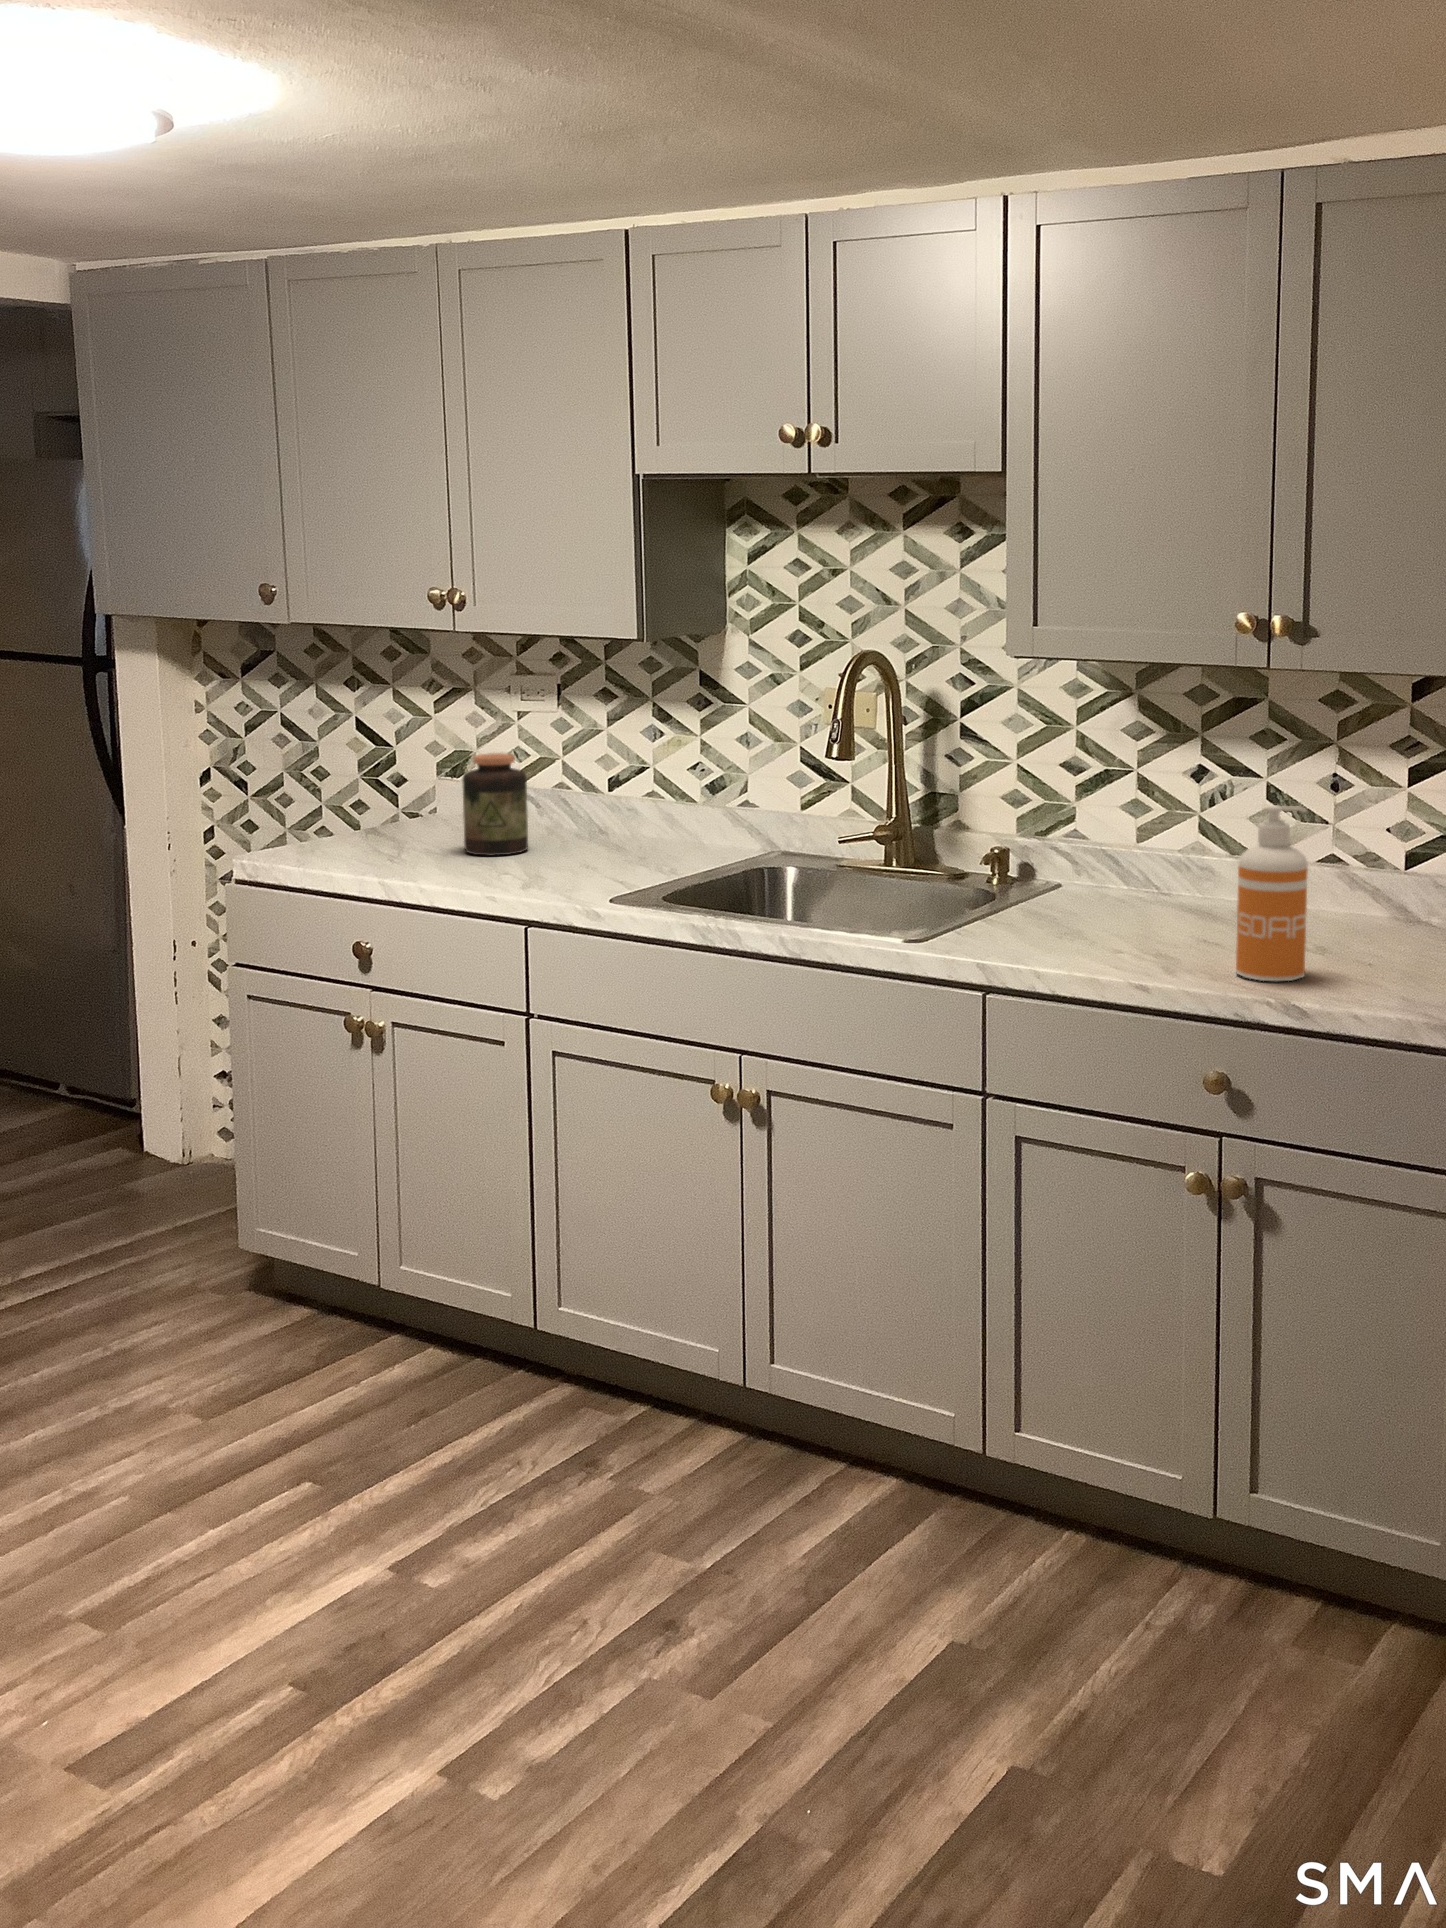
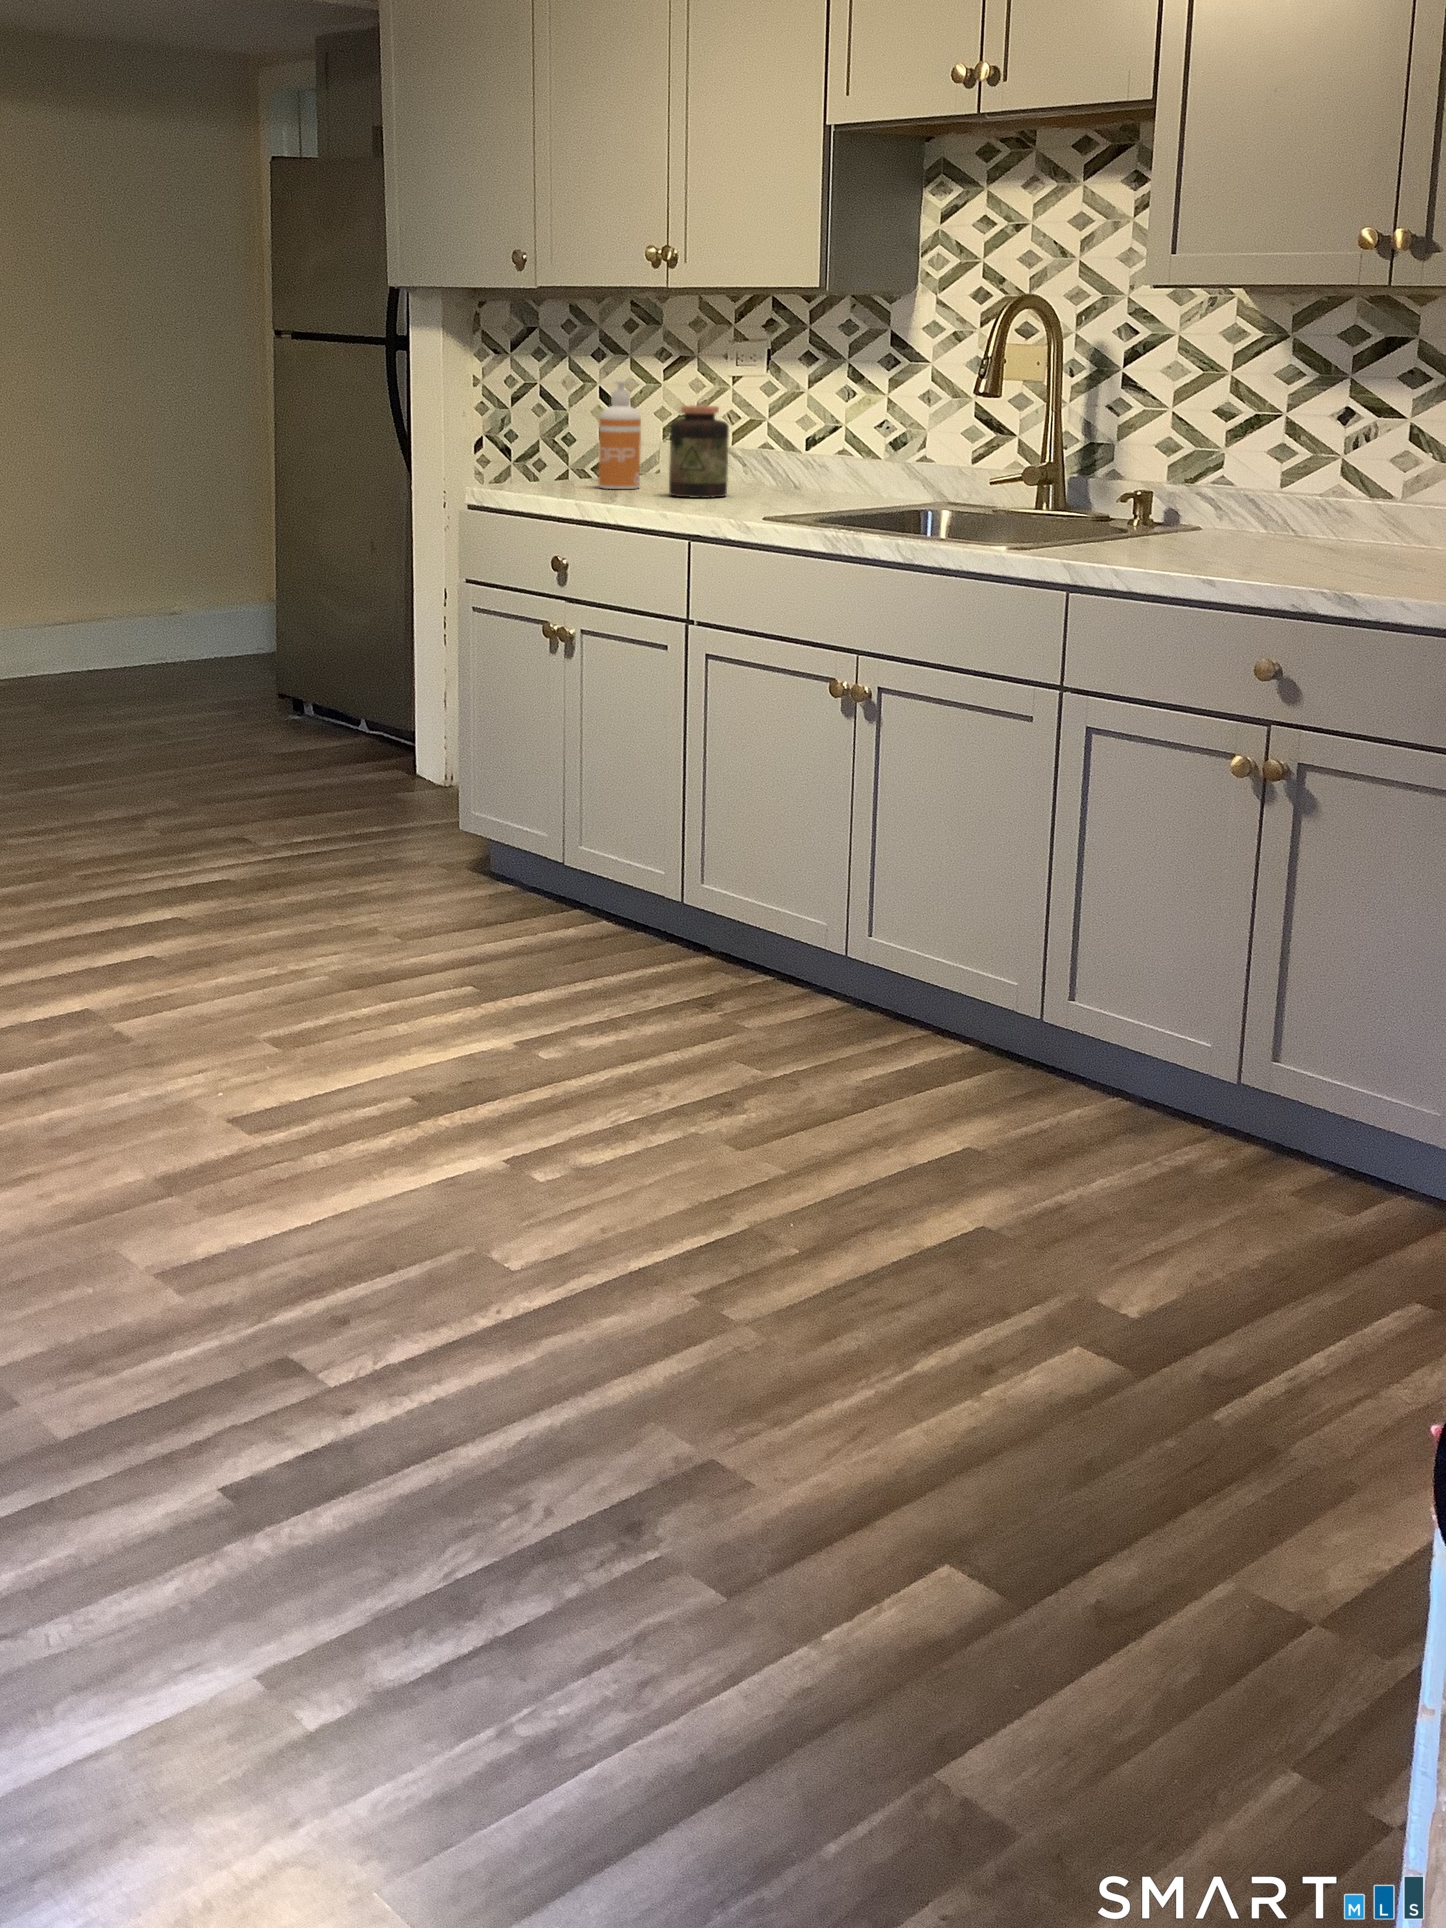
soap dispenser: present [1236,805,1308,982] -> present [598,381,641,489]

